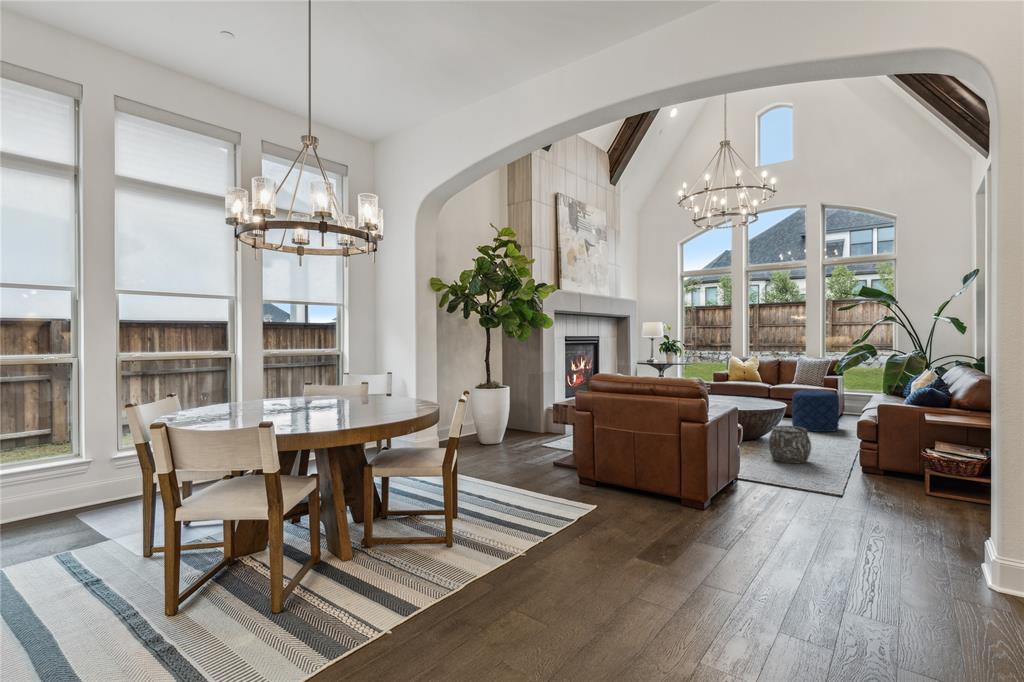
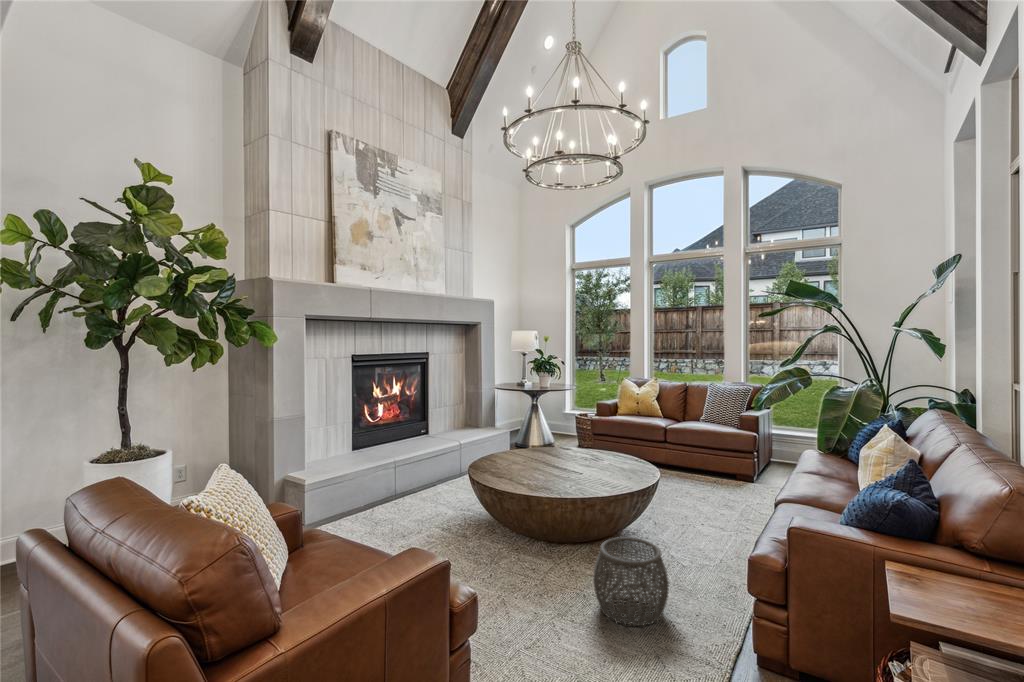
pouf: present [792,390,839,432] -> none [684,439,752,512]

